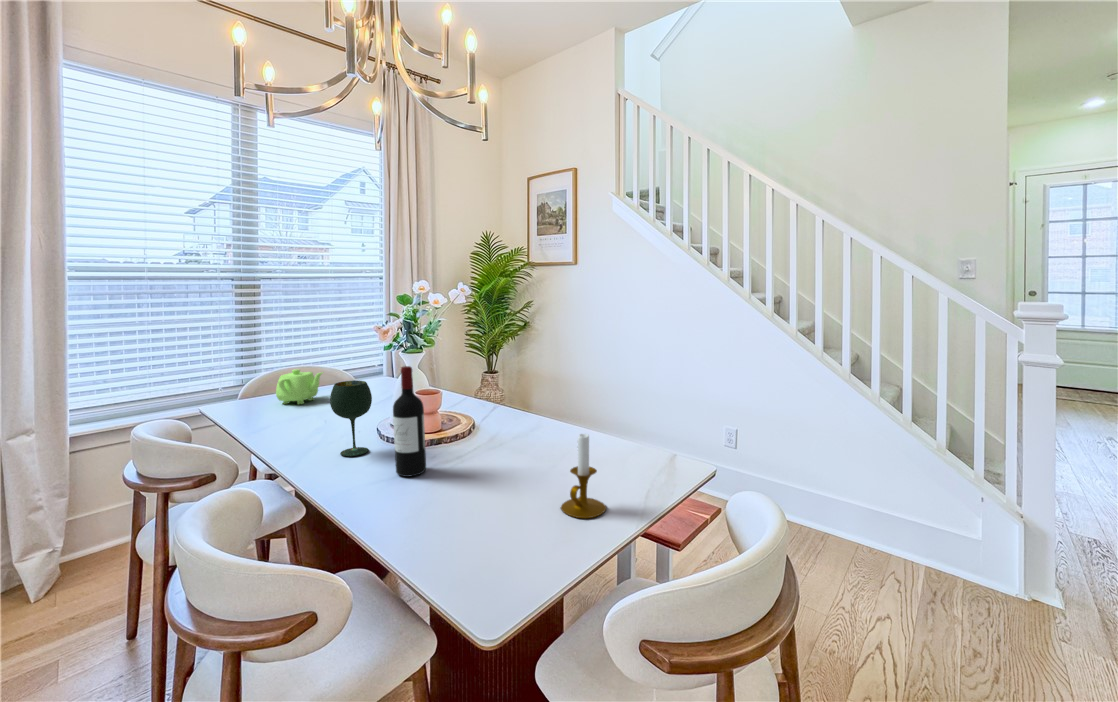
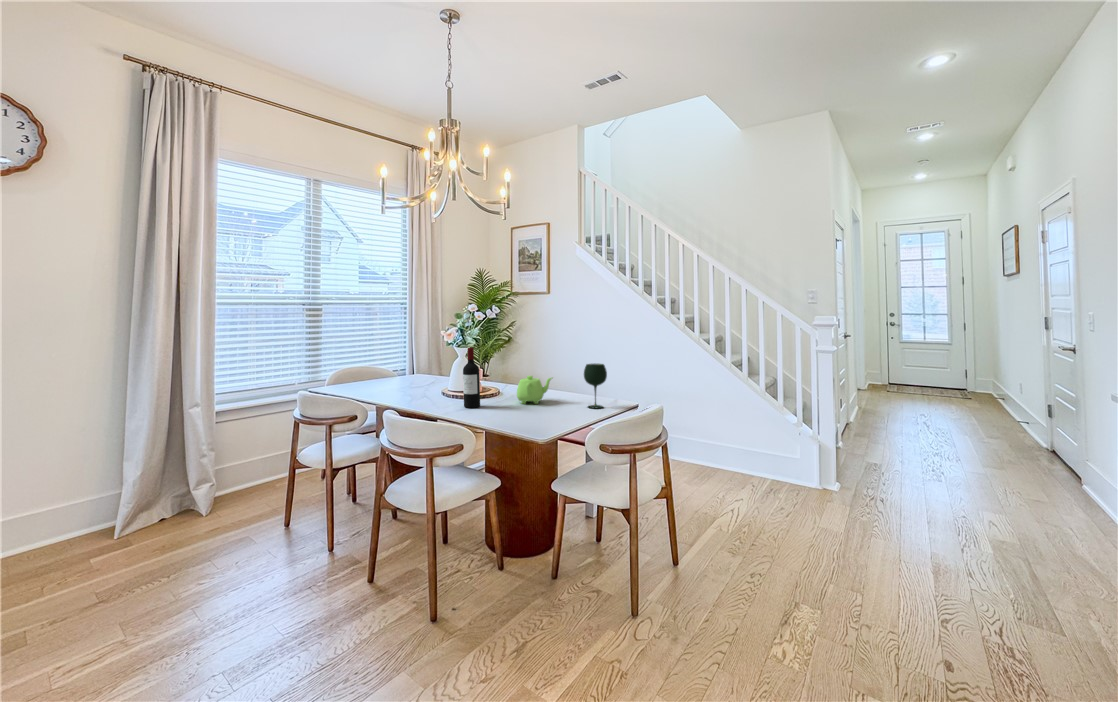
teapot: present [276,369,322,404] -> present [517,376,552,404]
wine glass: present [330,381,372,456] -> present [584,363,607,408]
candlestick: present [561,434,606,518] -> none [558,376,581,417]

